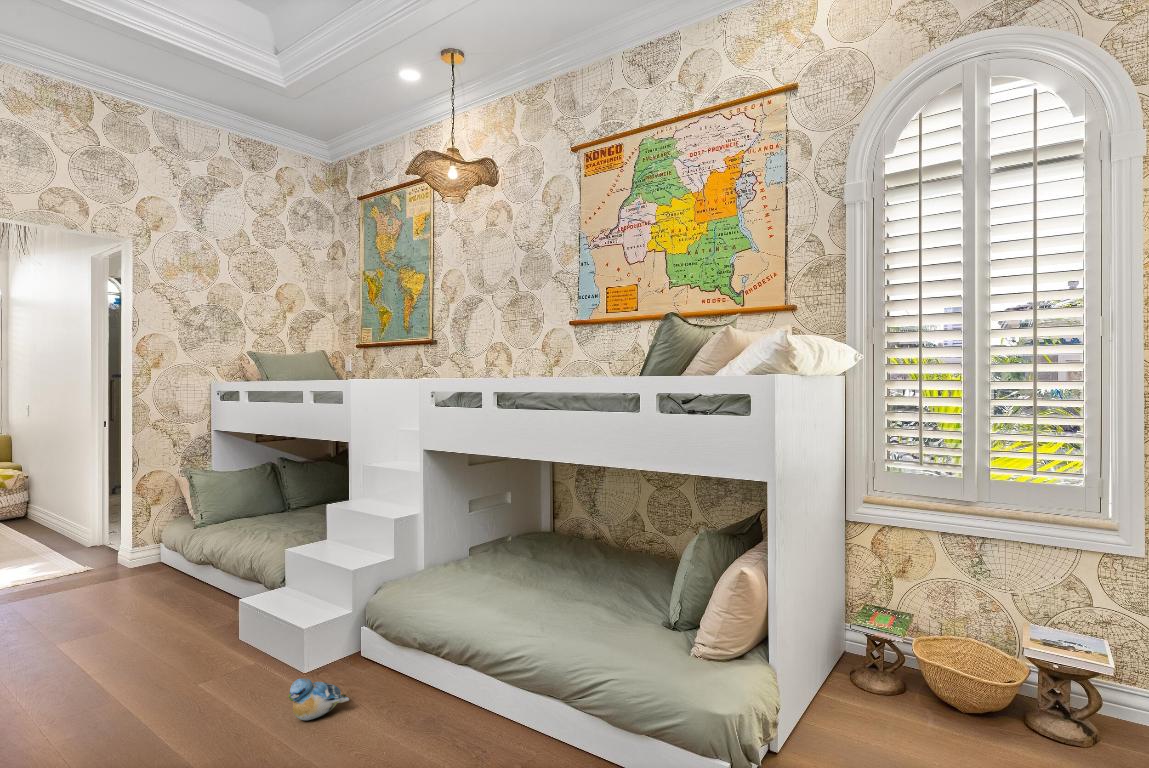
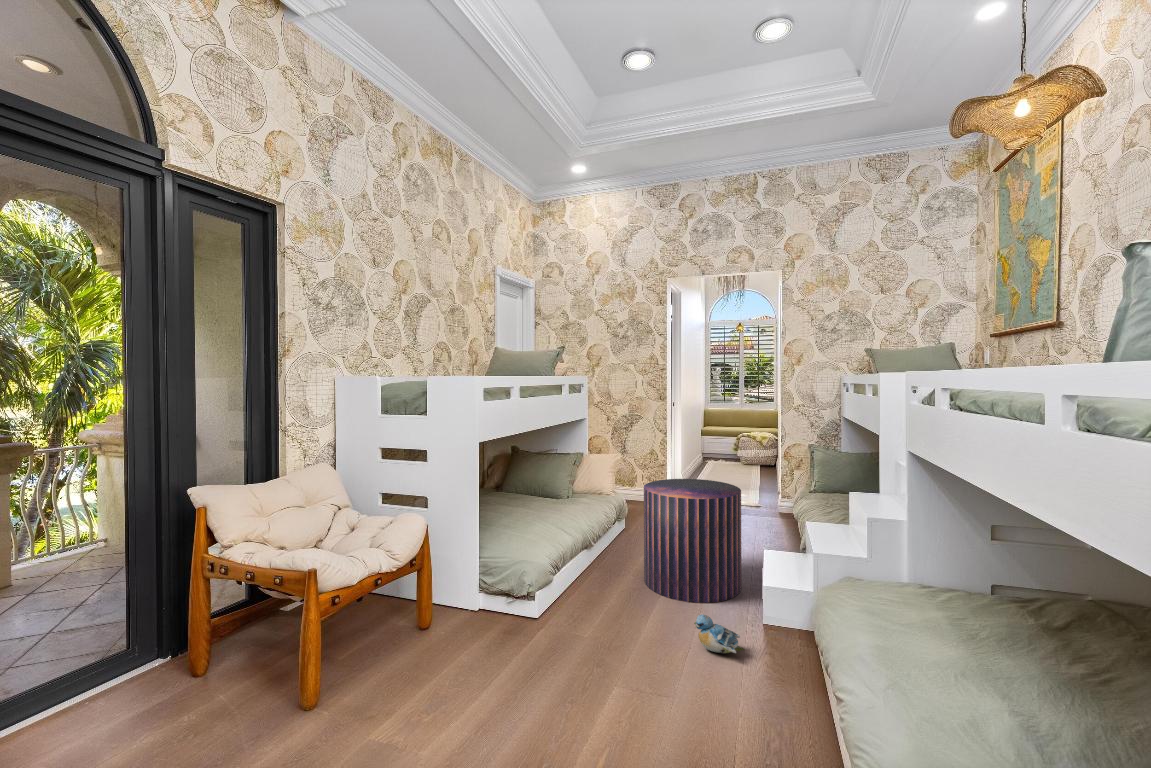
pouf: none [70,525,242,720] -> present [644,479,742,603]

